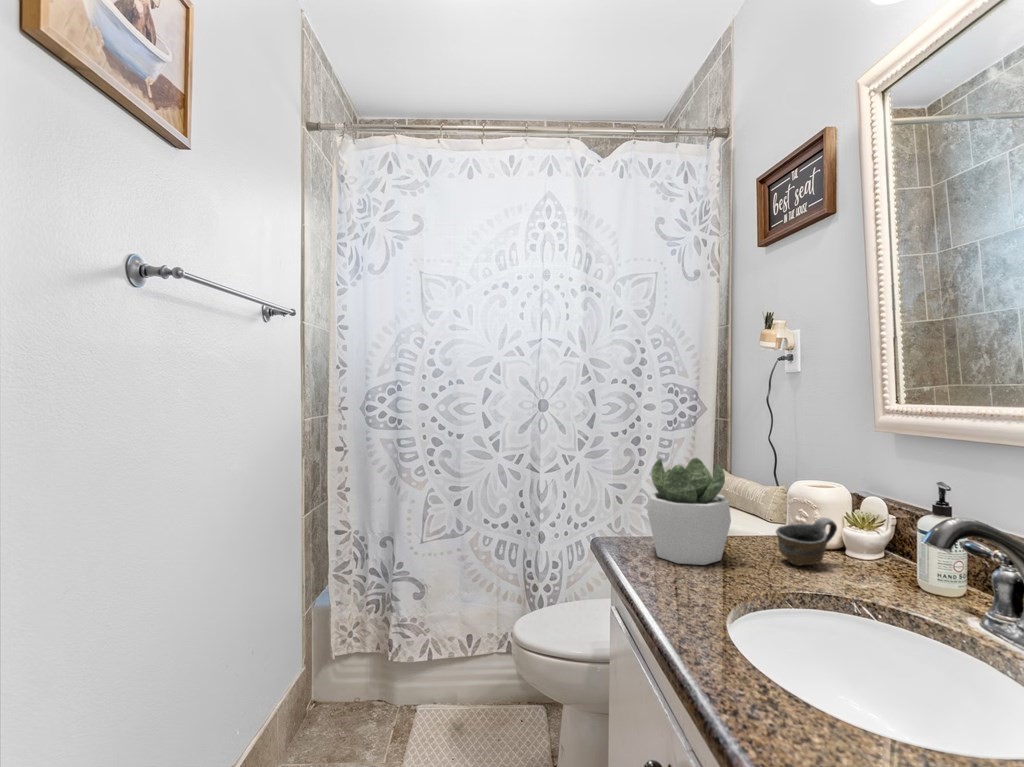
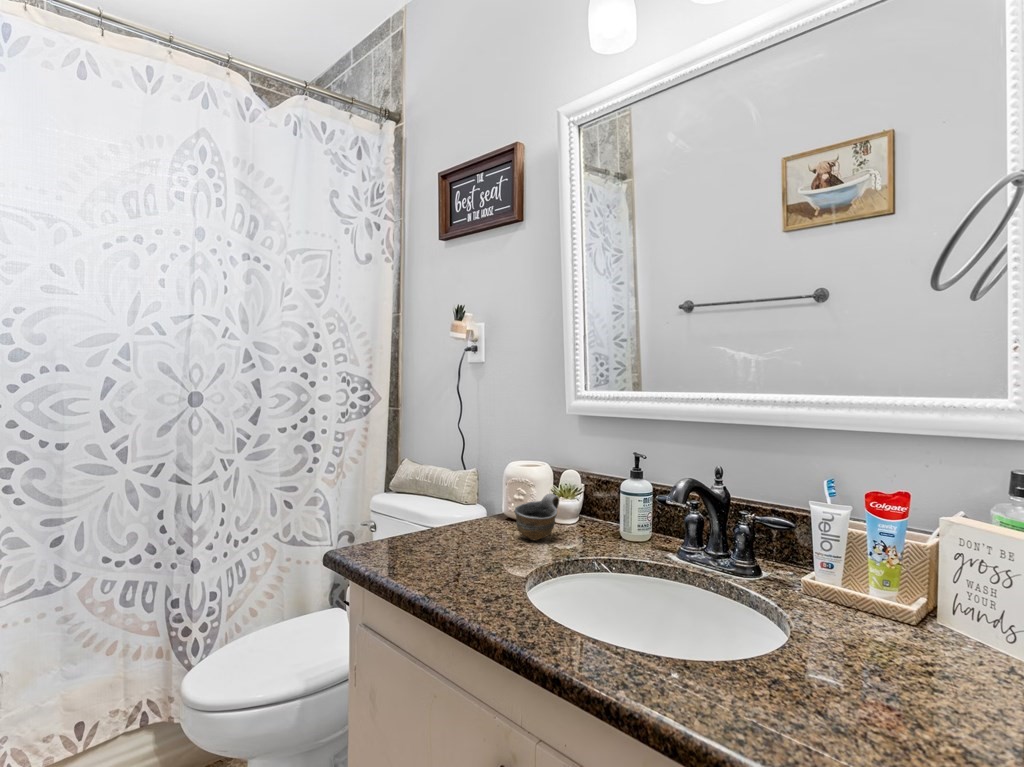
succulent plant: present [648,458,731,565] -> none [399,449,486,561]

